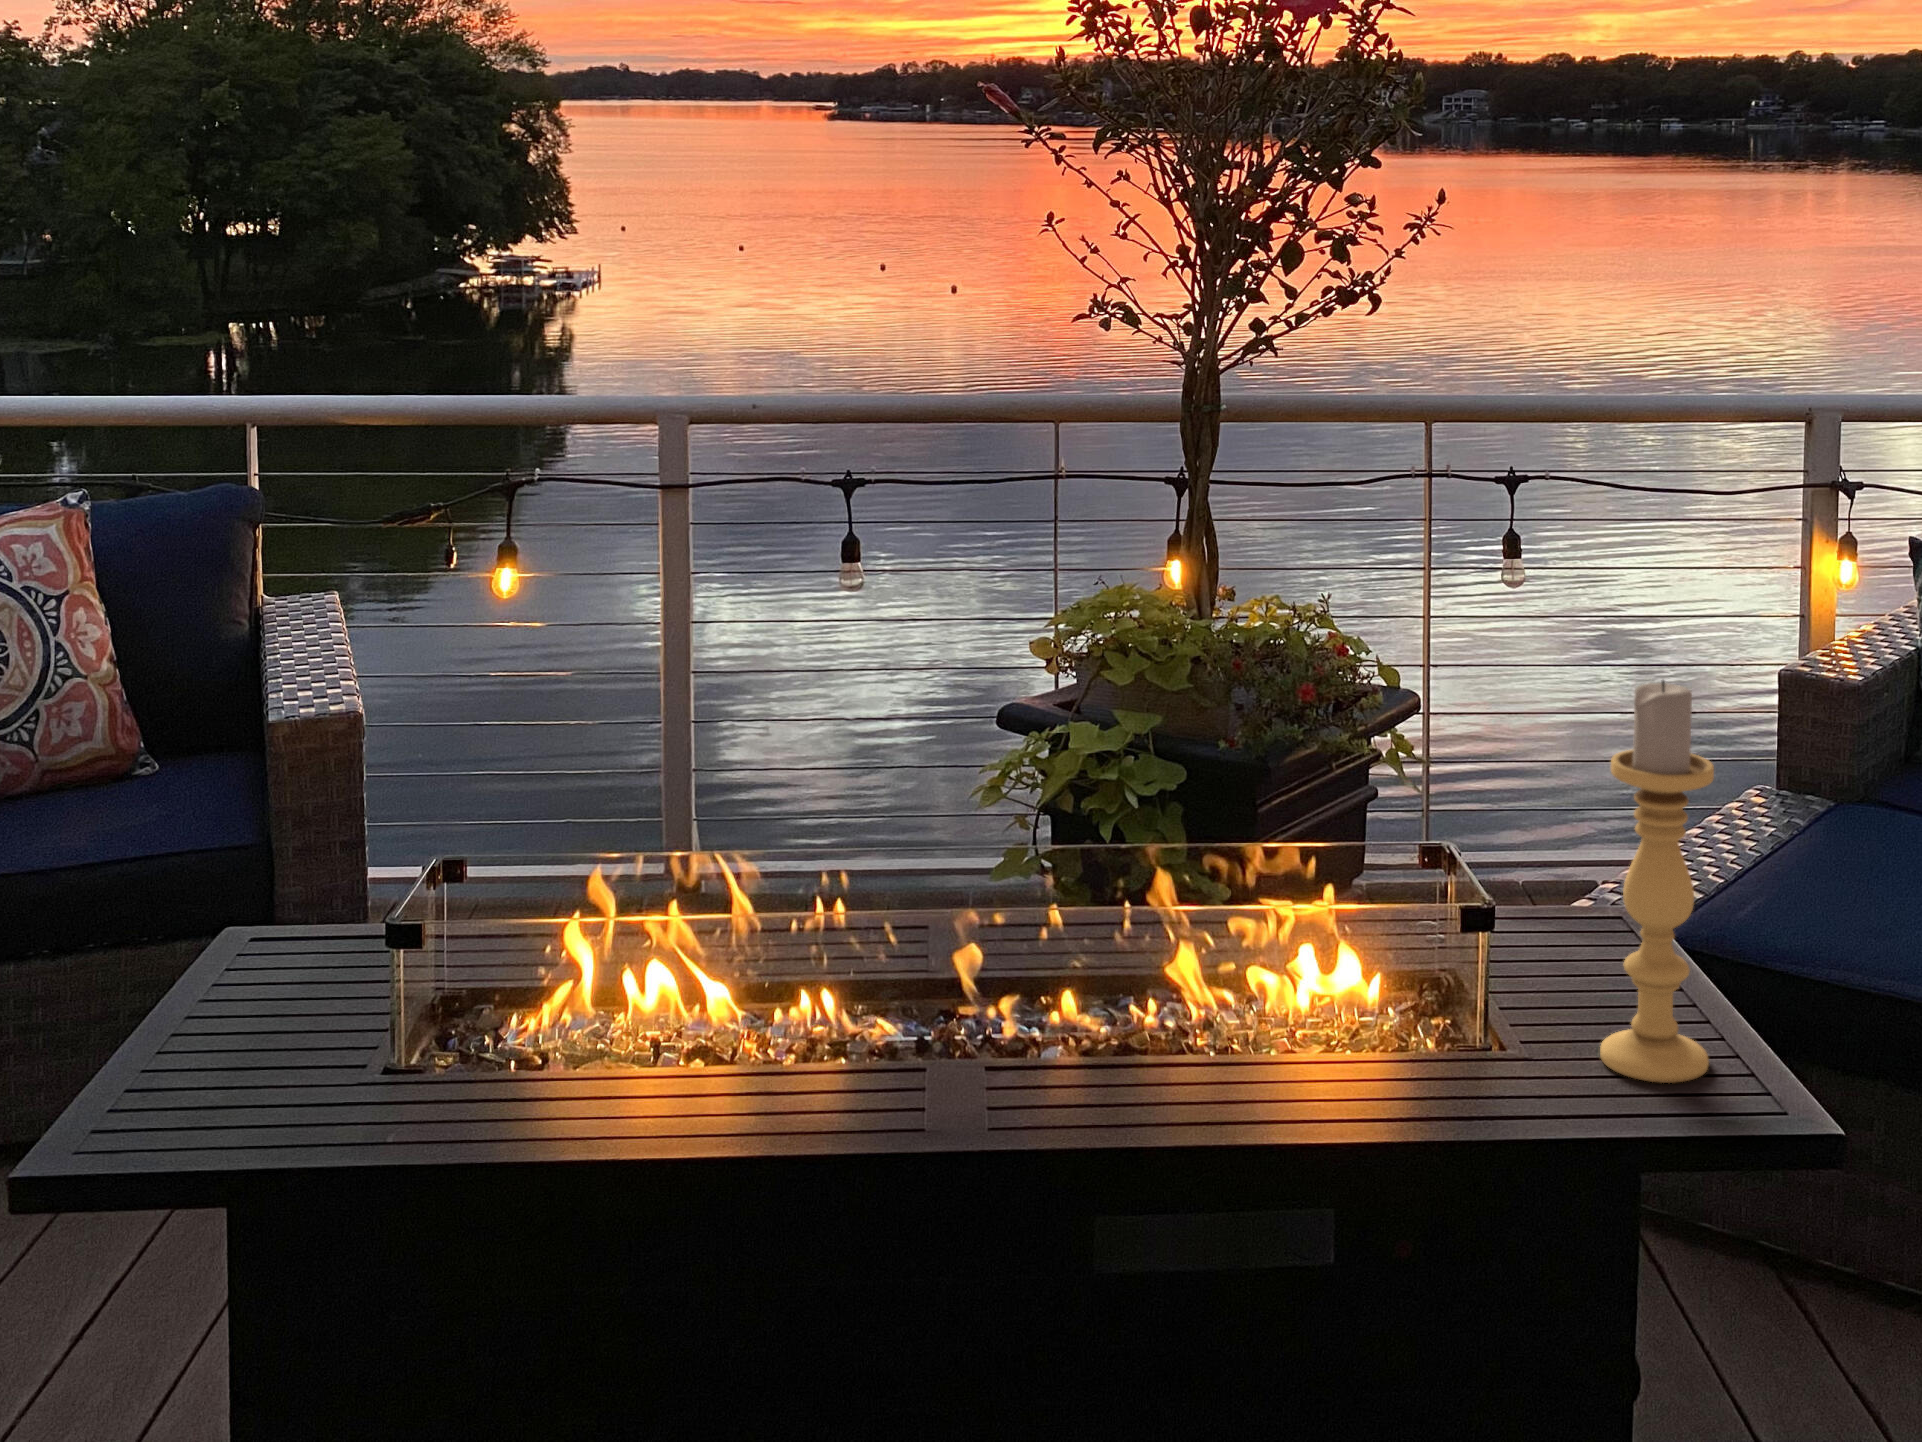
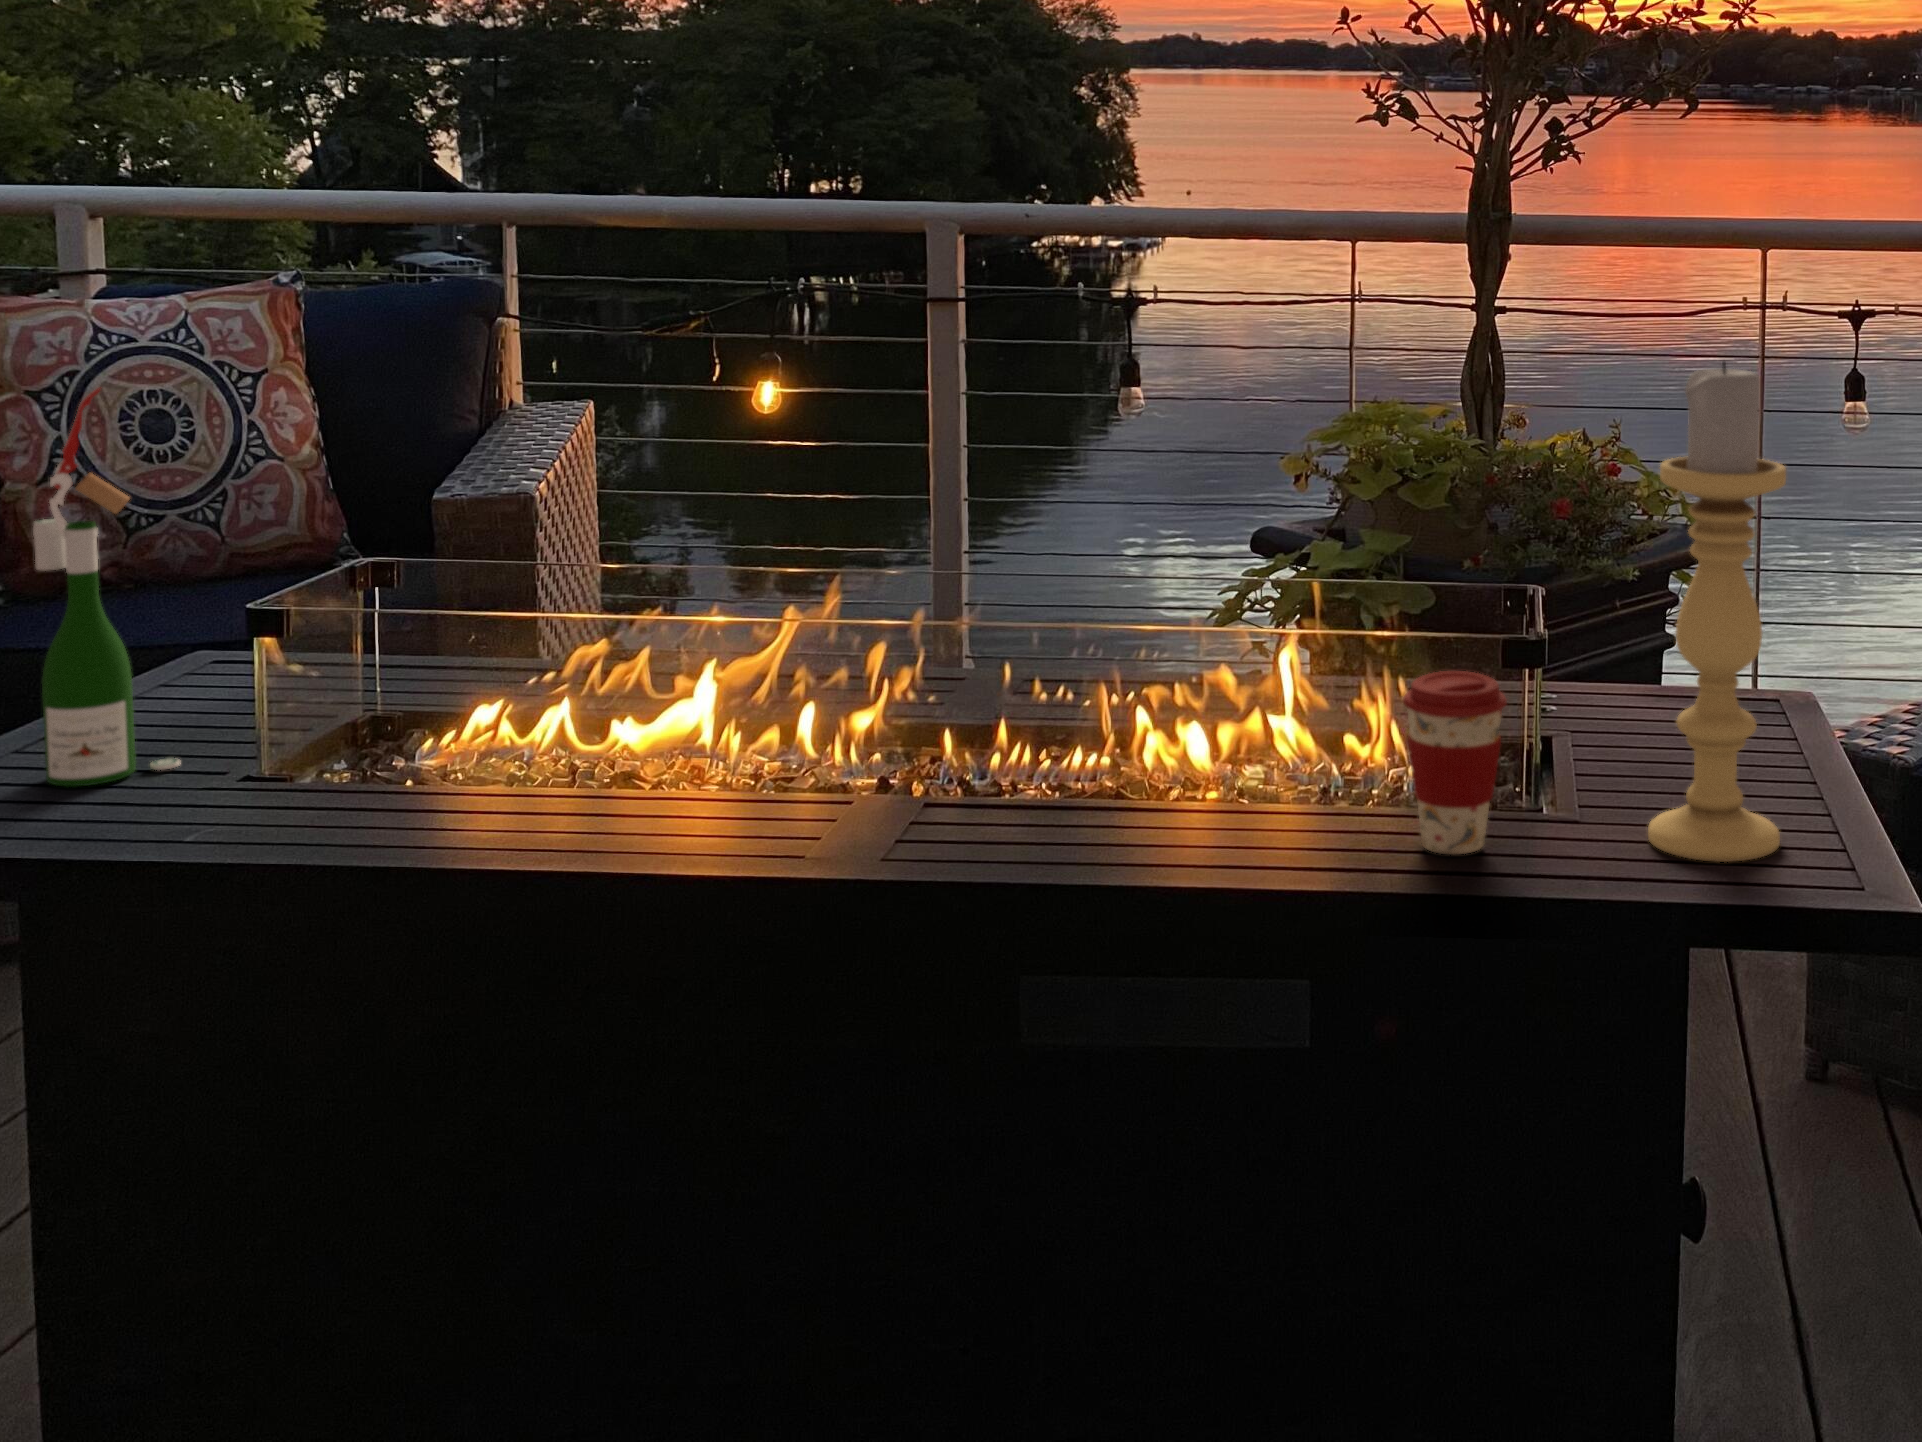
wine bottle: none [209,737,328,1089] -> present [33,388,181,787]
coffee cup: none [1415,935,1501,1089] -> present [1403,671,1507,855]

